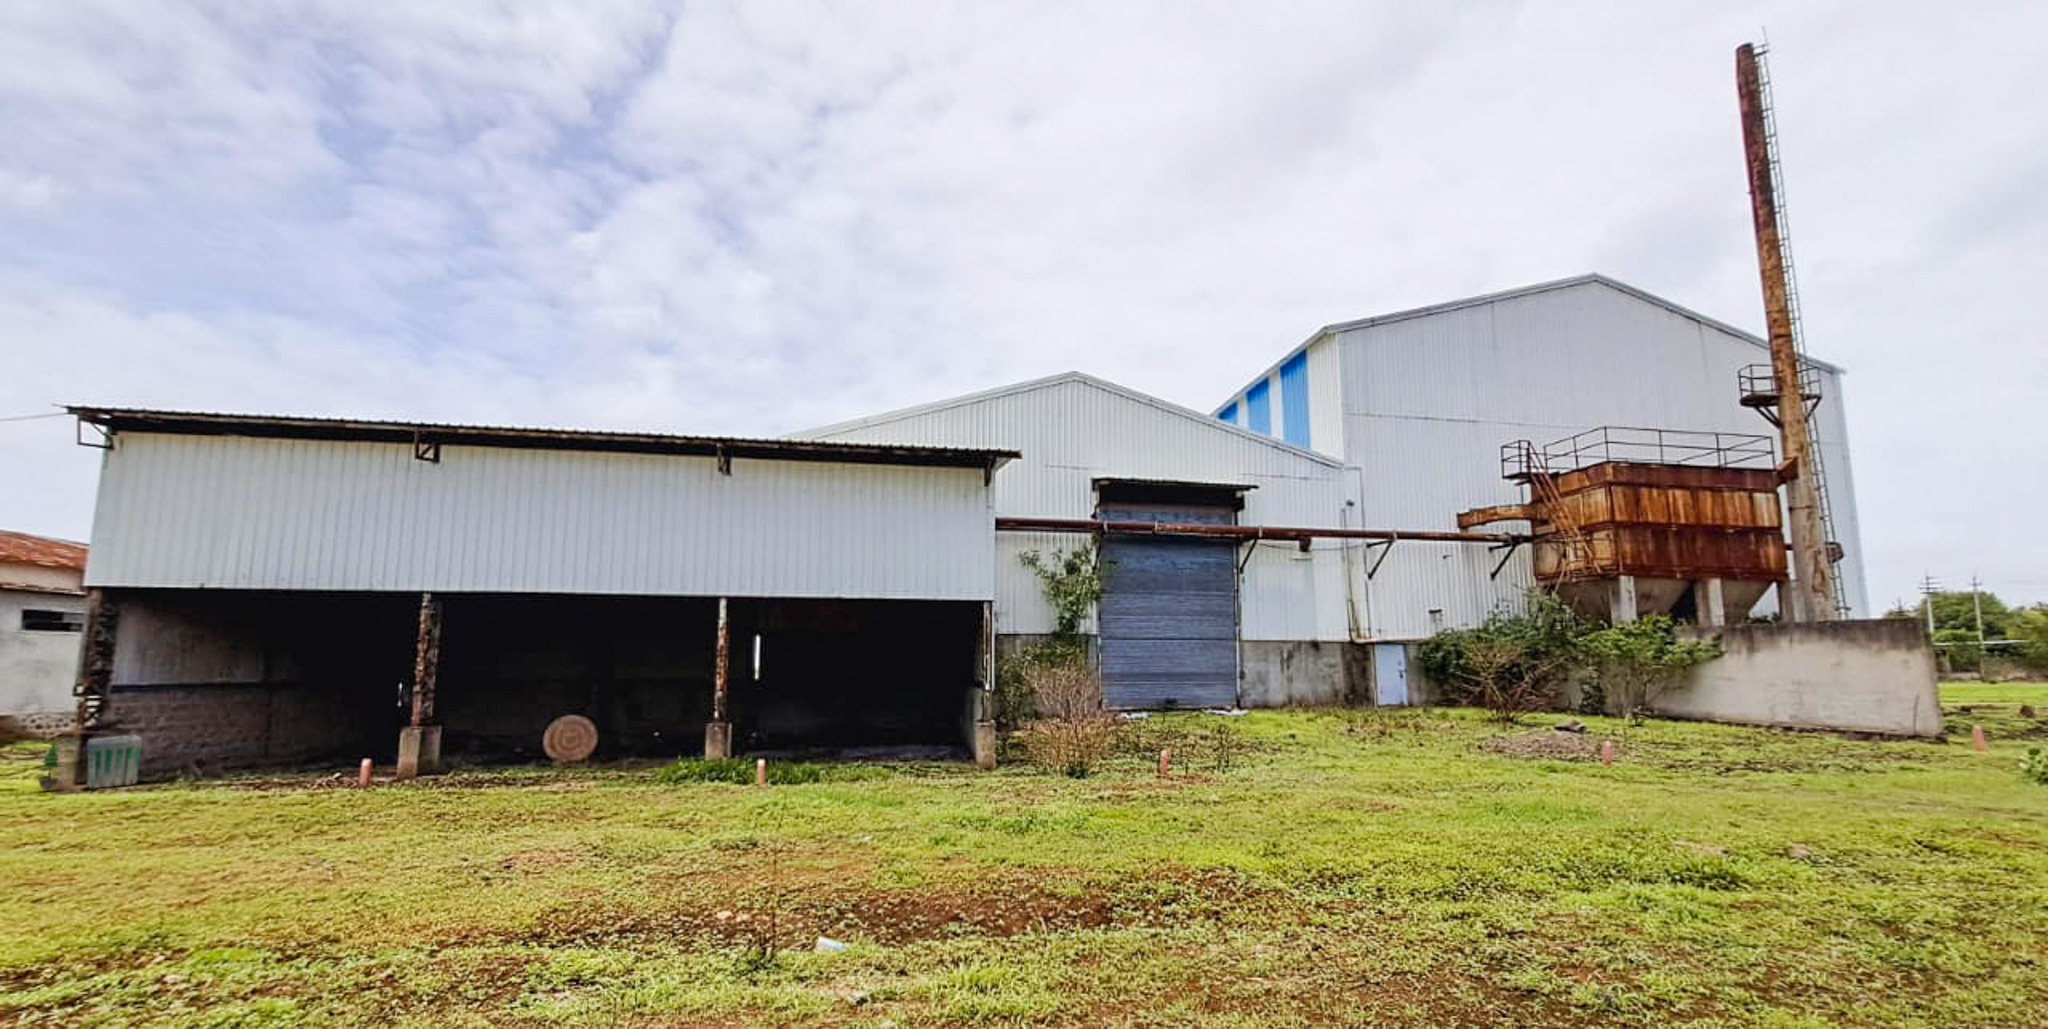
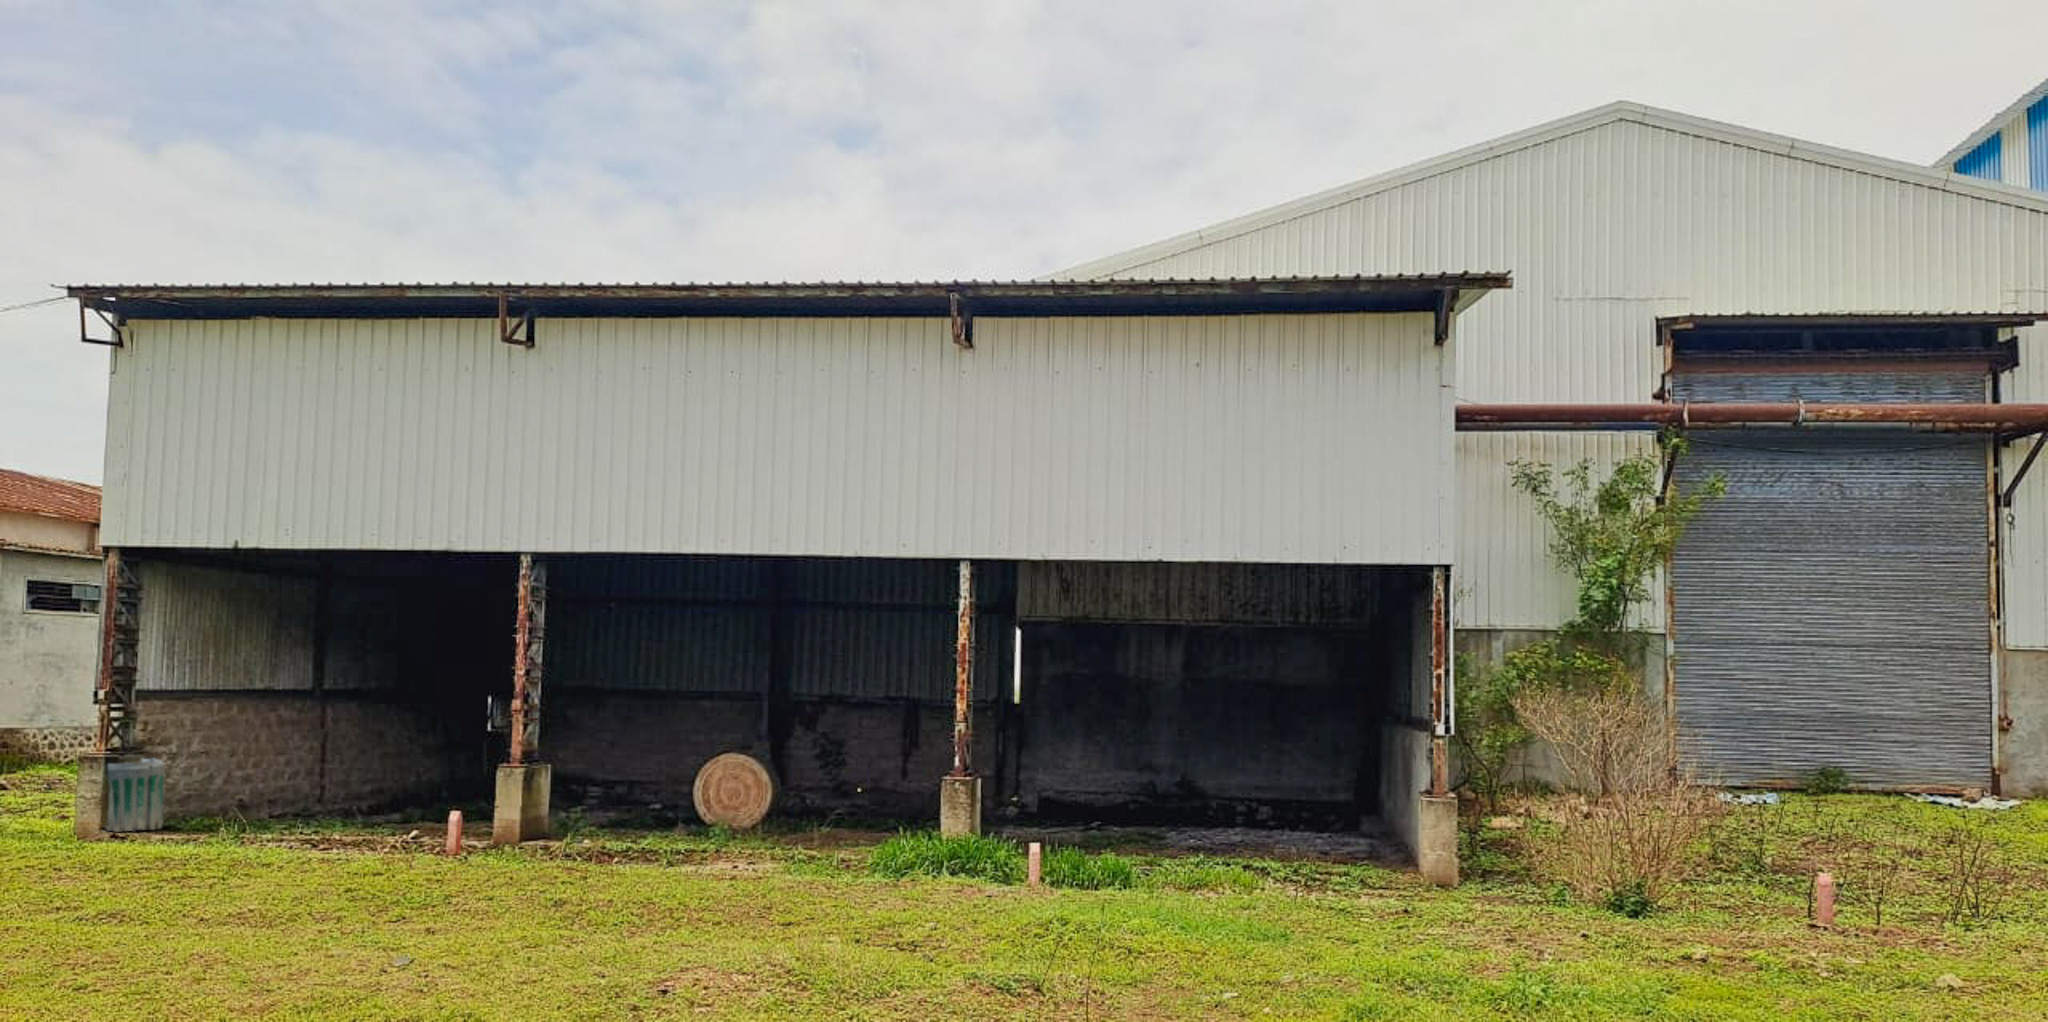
potted tree: present [39,742,61,791] -> none [48,762,76,833]

